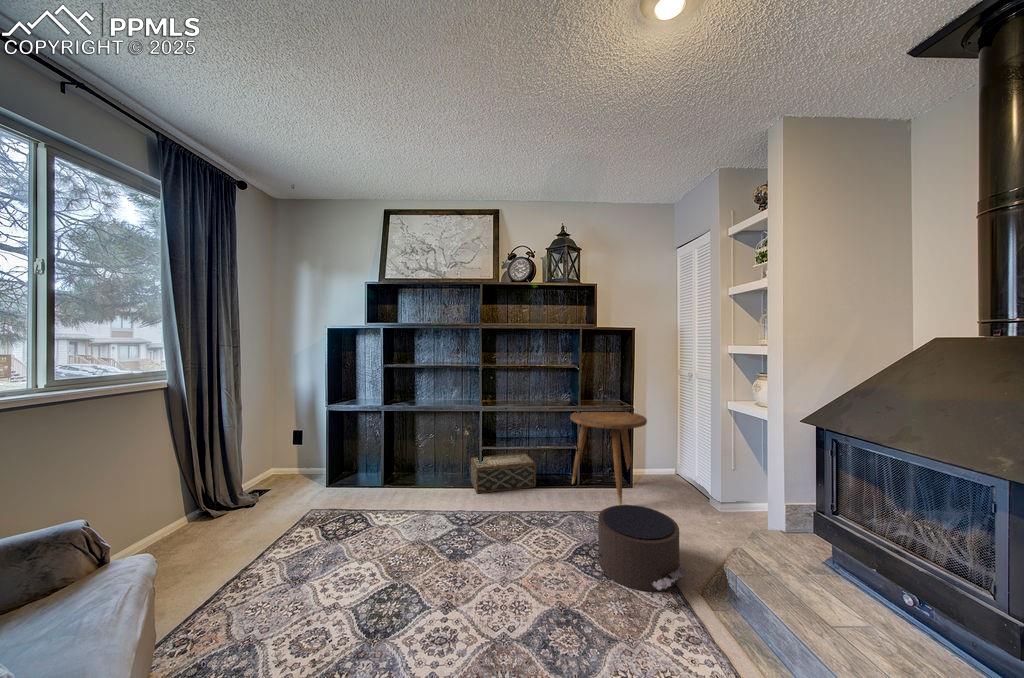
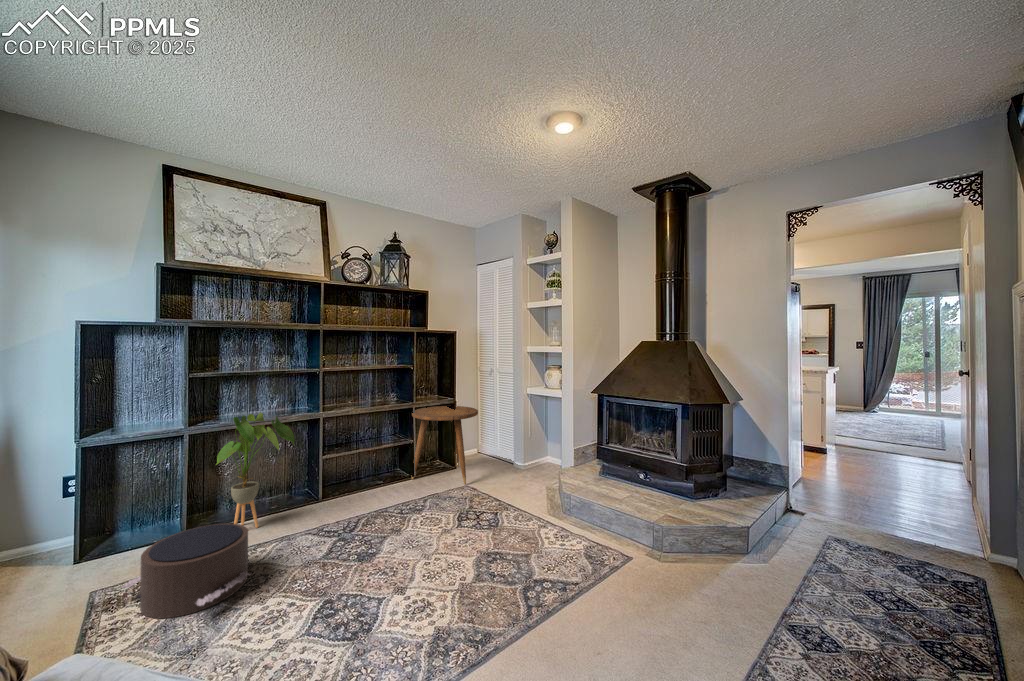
house plant: none [392,397,447,492] -> present [217,413,294,528]
woven basket: present [470,453,536,493] -> none [303,461,381,511]
pouf: present [583,505,689,591] -> present [122,523,250,618]

